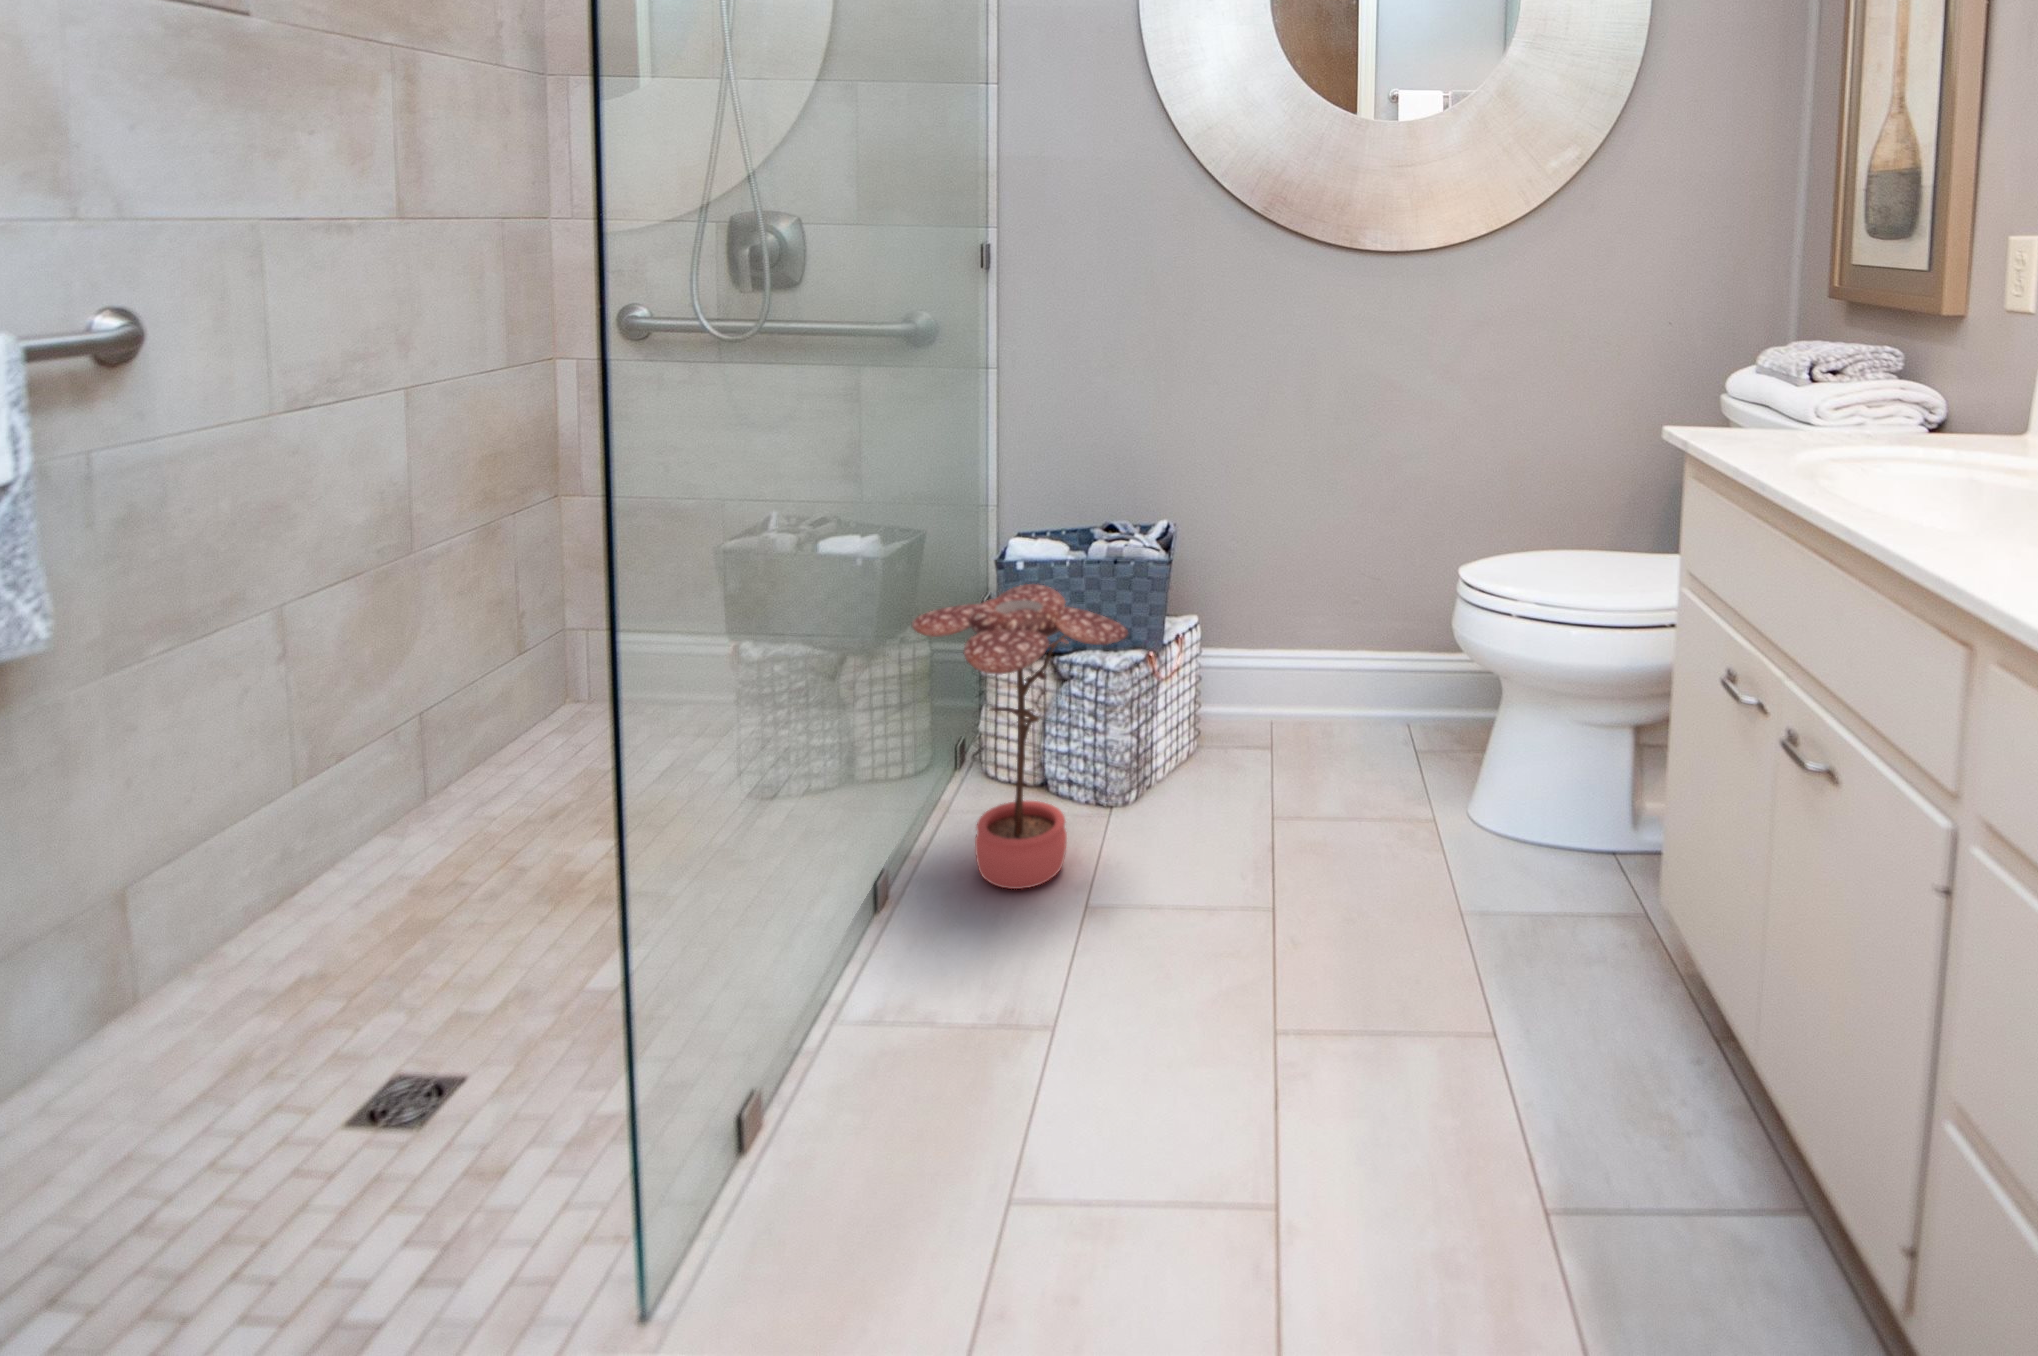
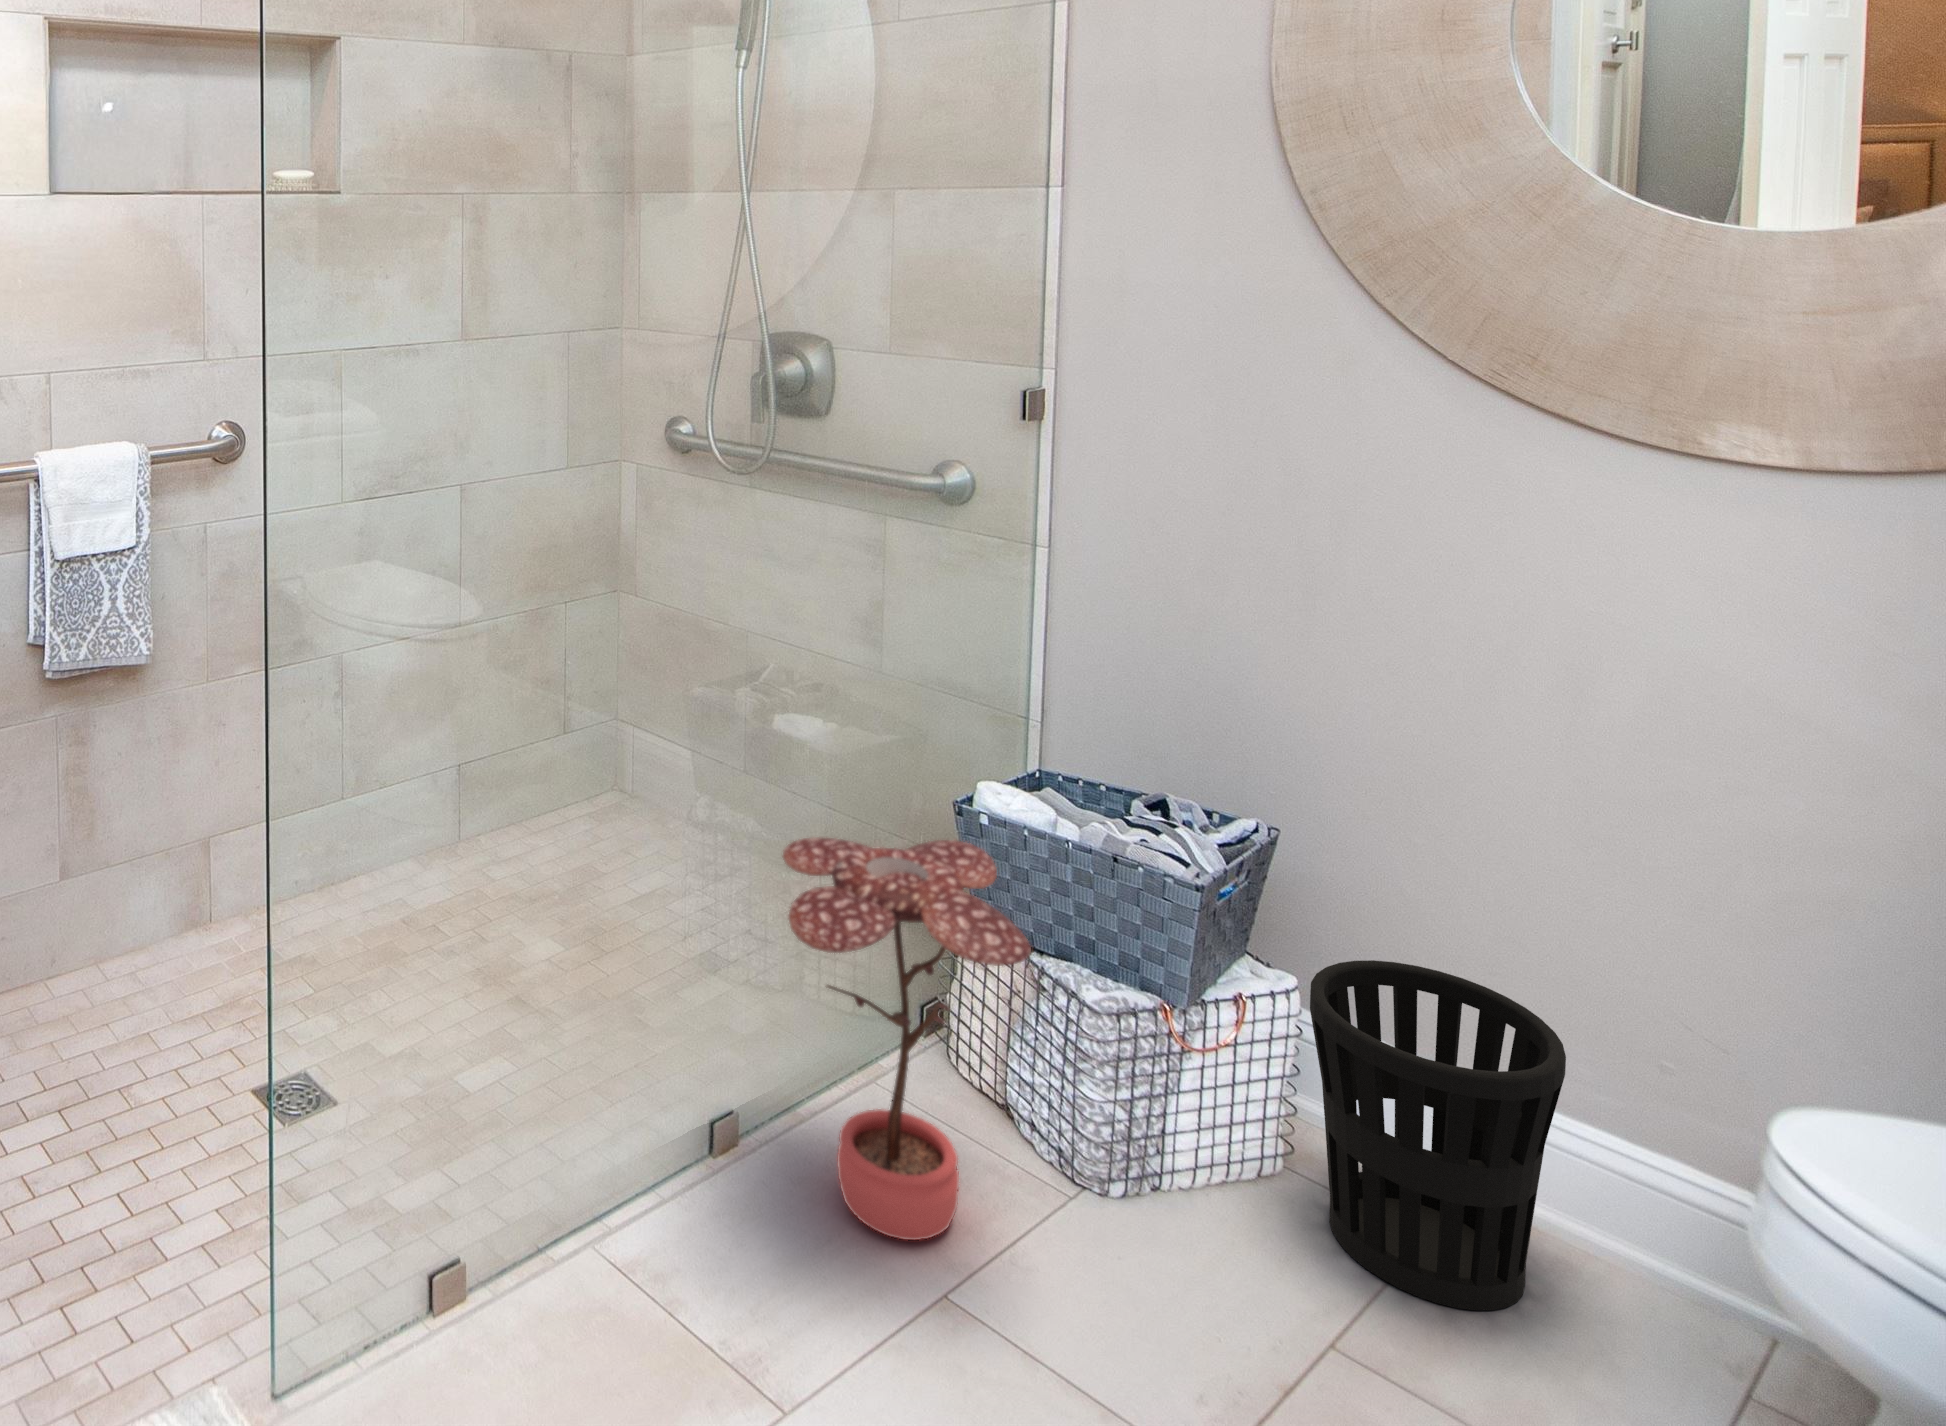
wastebasket: none [1218,589,1345,775] -> present [1310,960,1566,1310]

